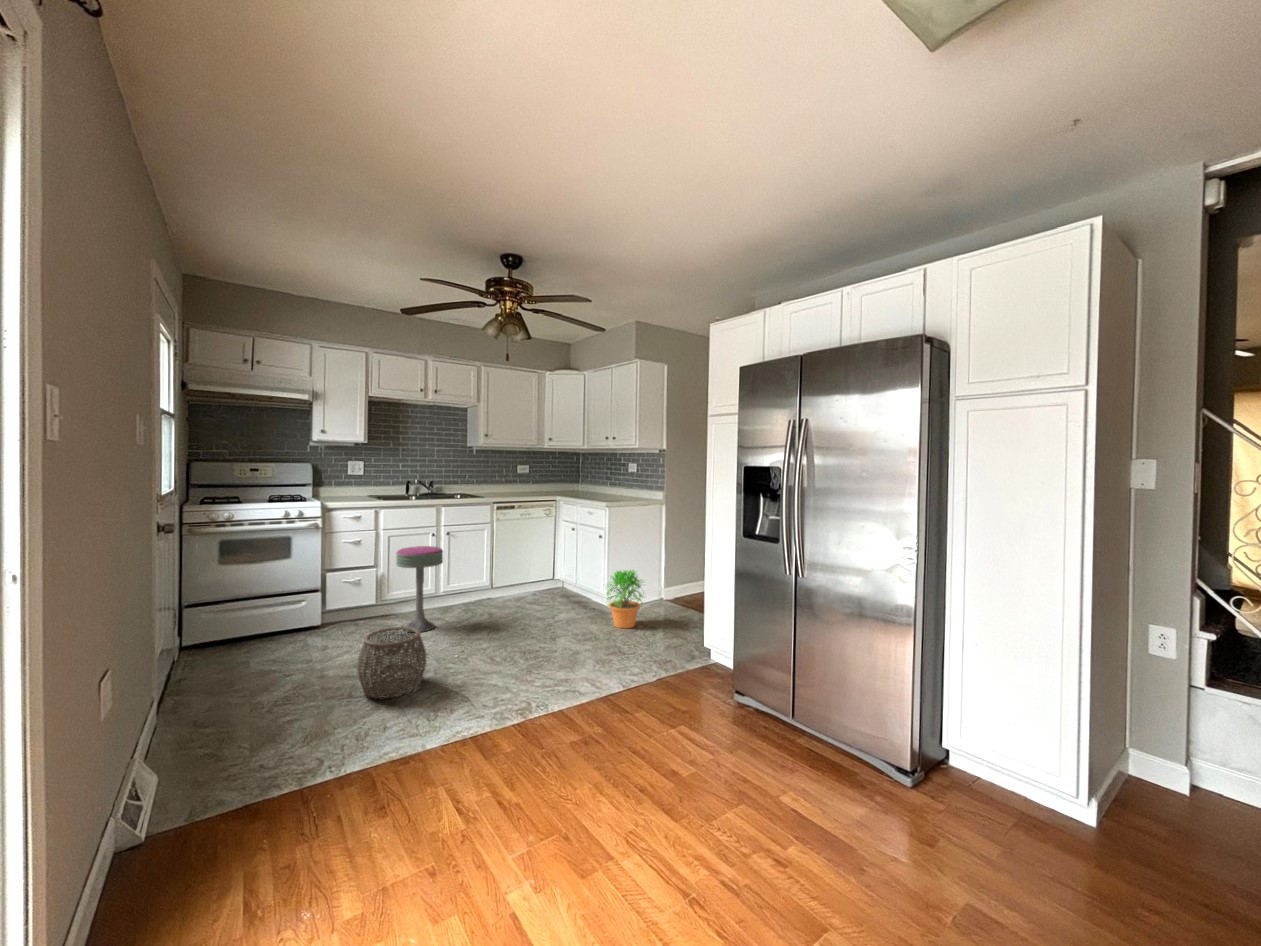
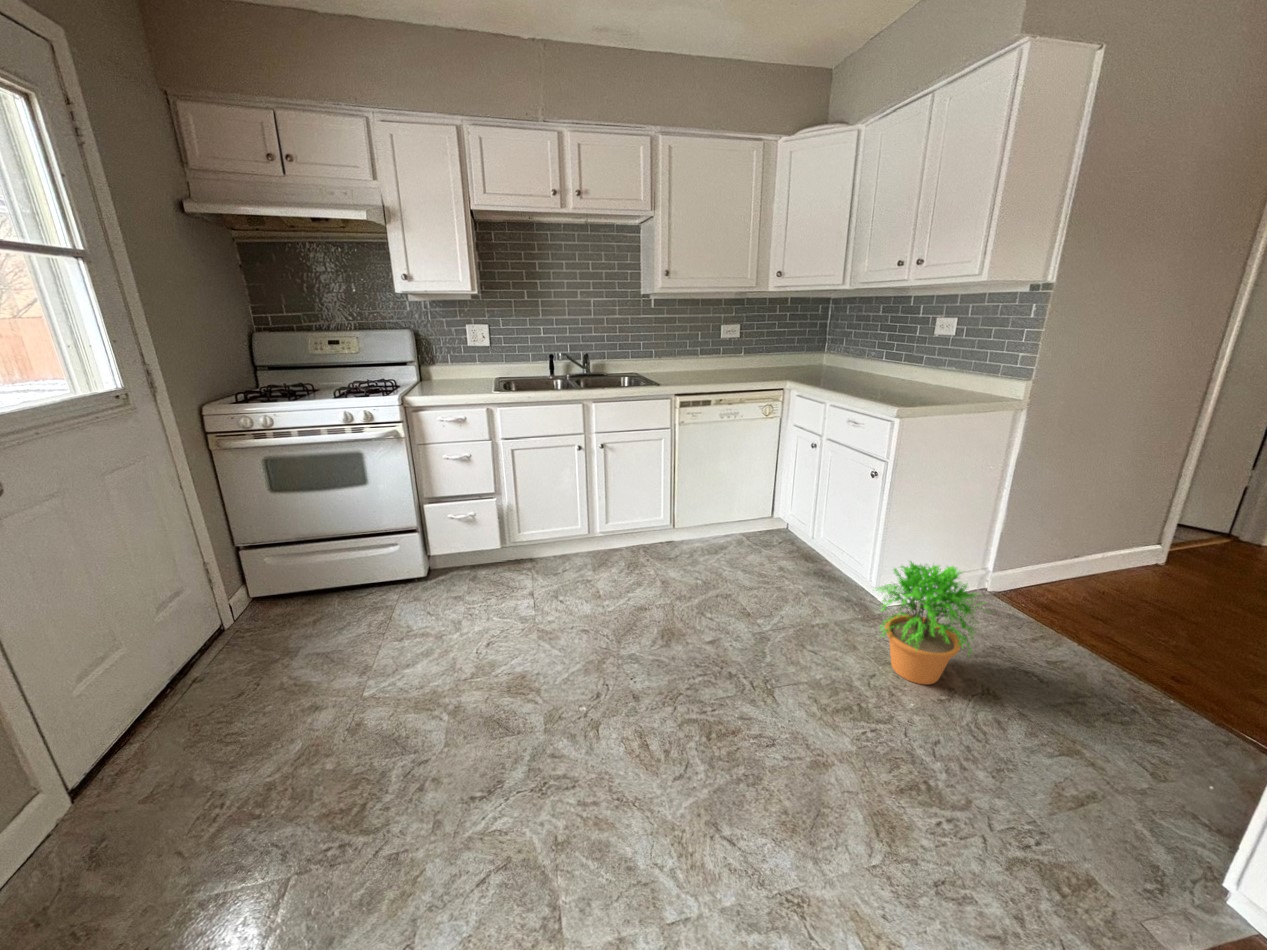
bar stool: present [396,546,443,632] -> none [502,474,578,615]
woven basket: present [357,627,426,699] -> none [345,688,489,864]

